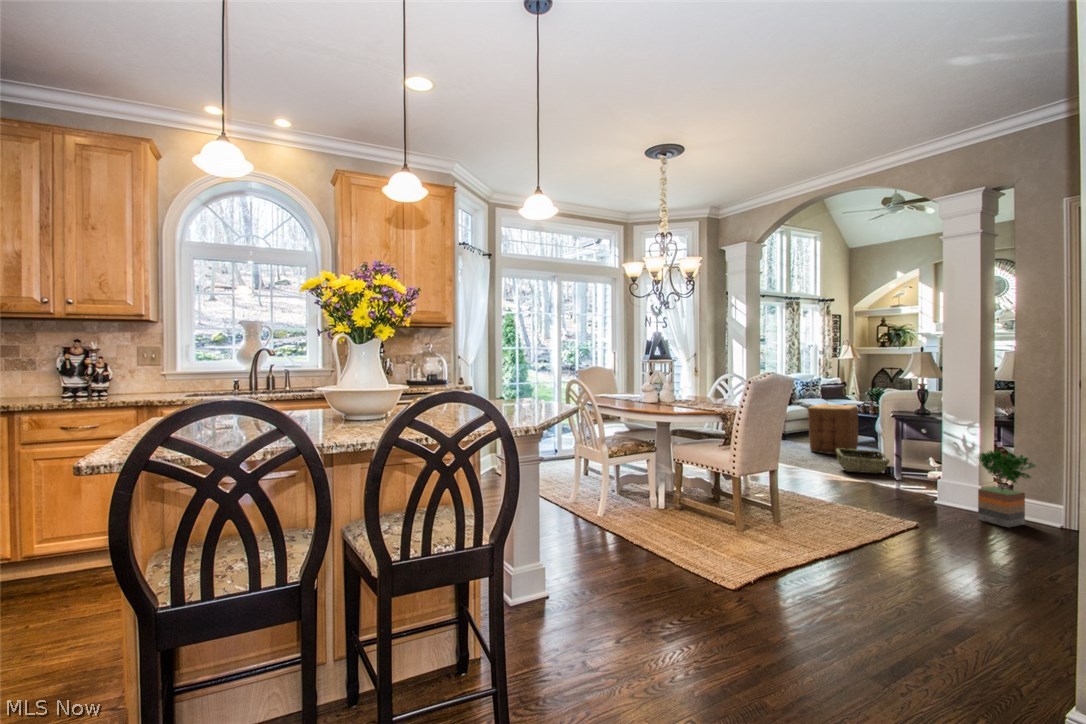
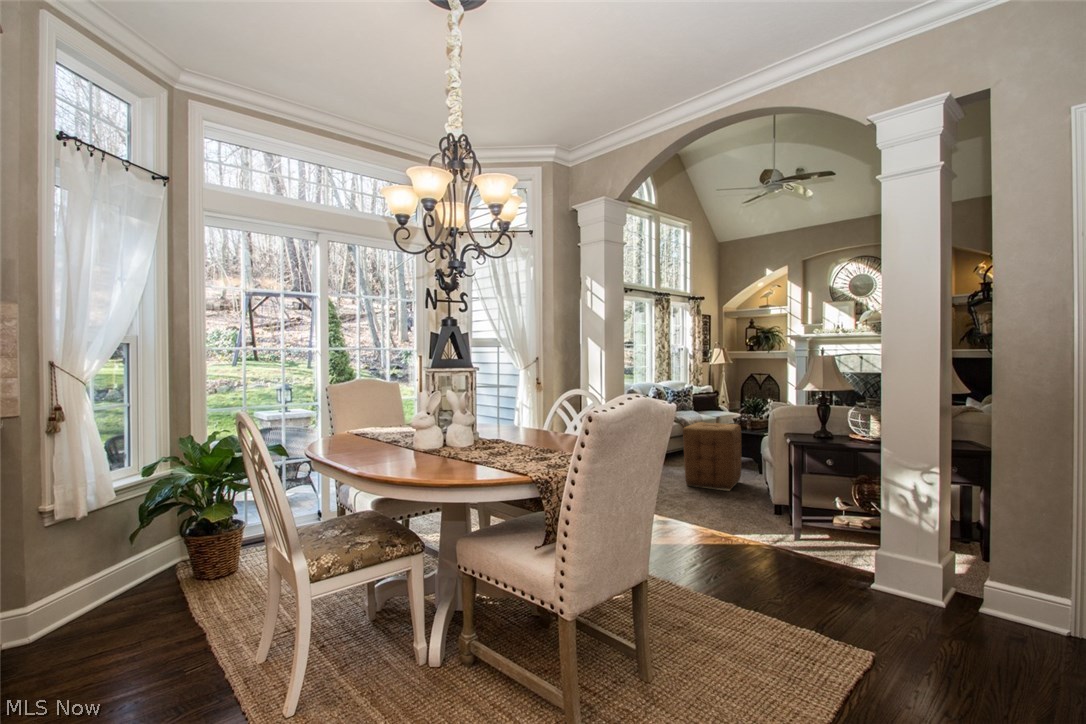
woven basket: present [836,448,889,473] -> none [721,489,792,525]
potted tree: present [978,450,1036,527] -> none [942,512,1045,649]

